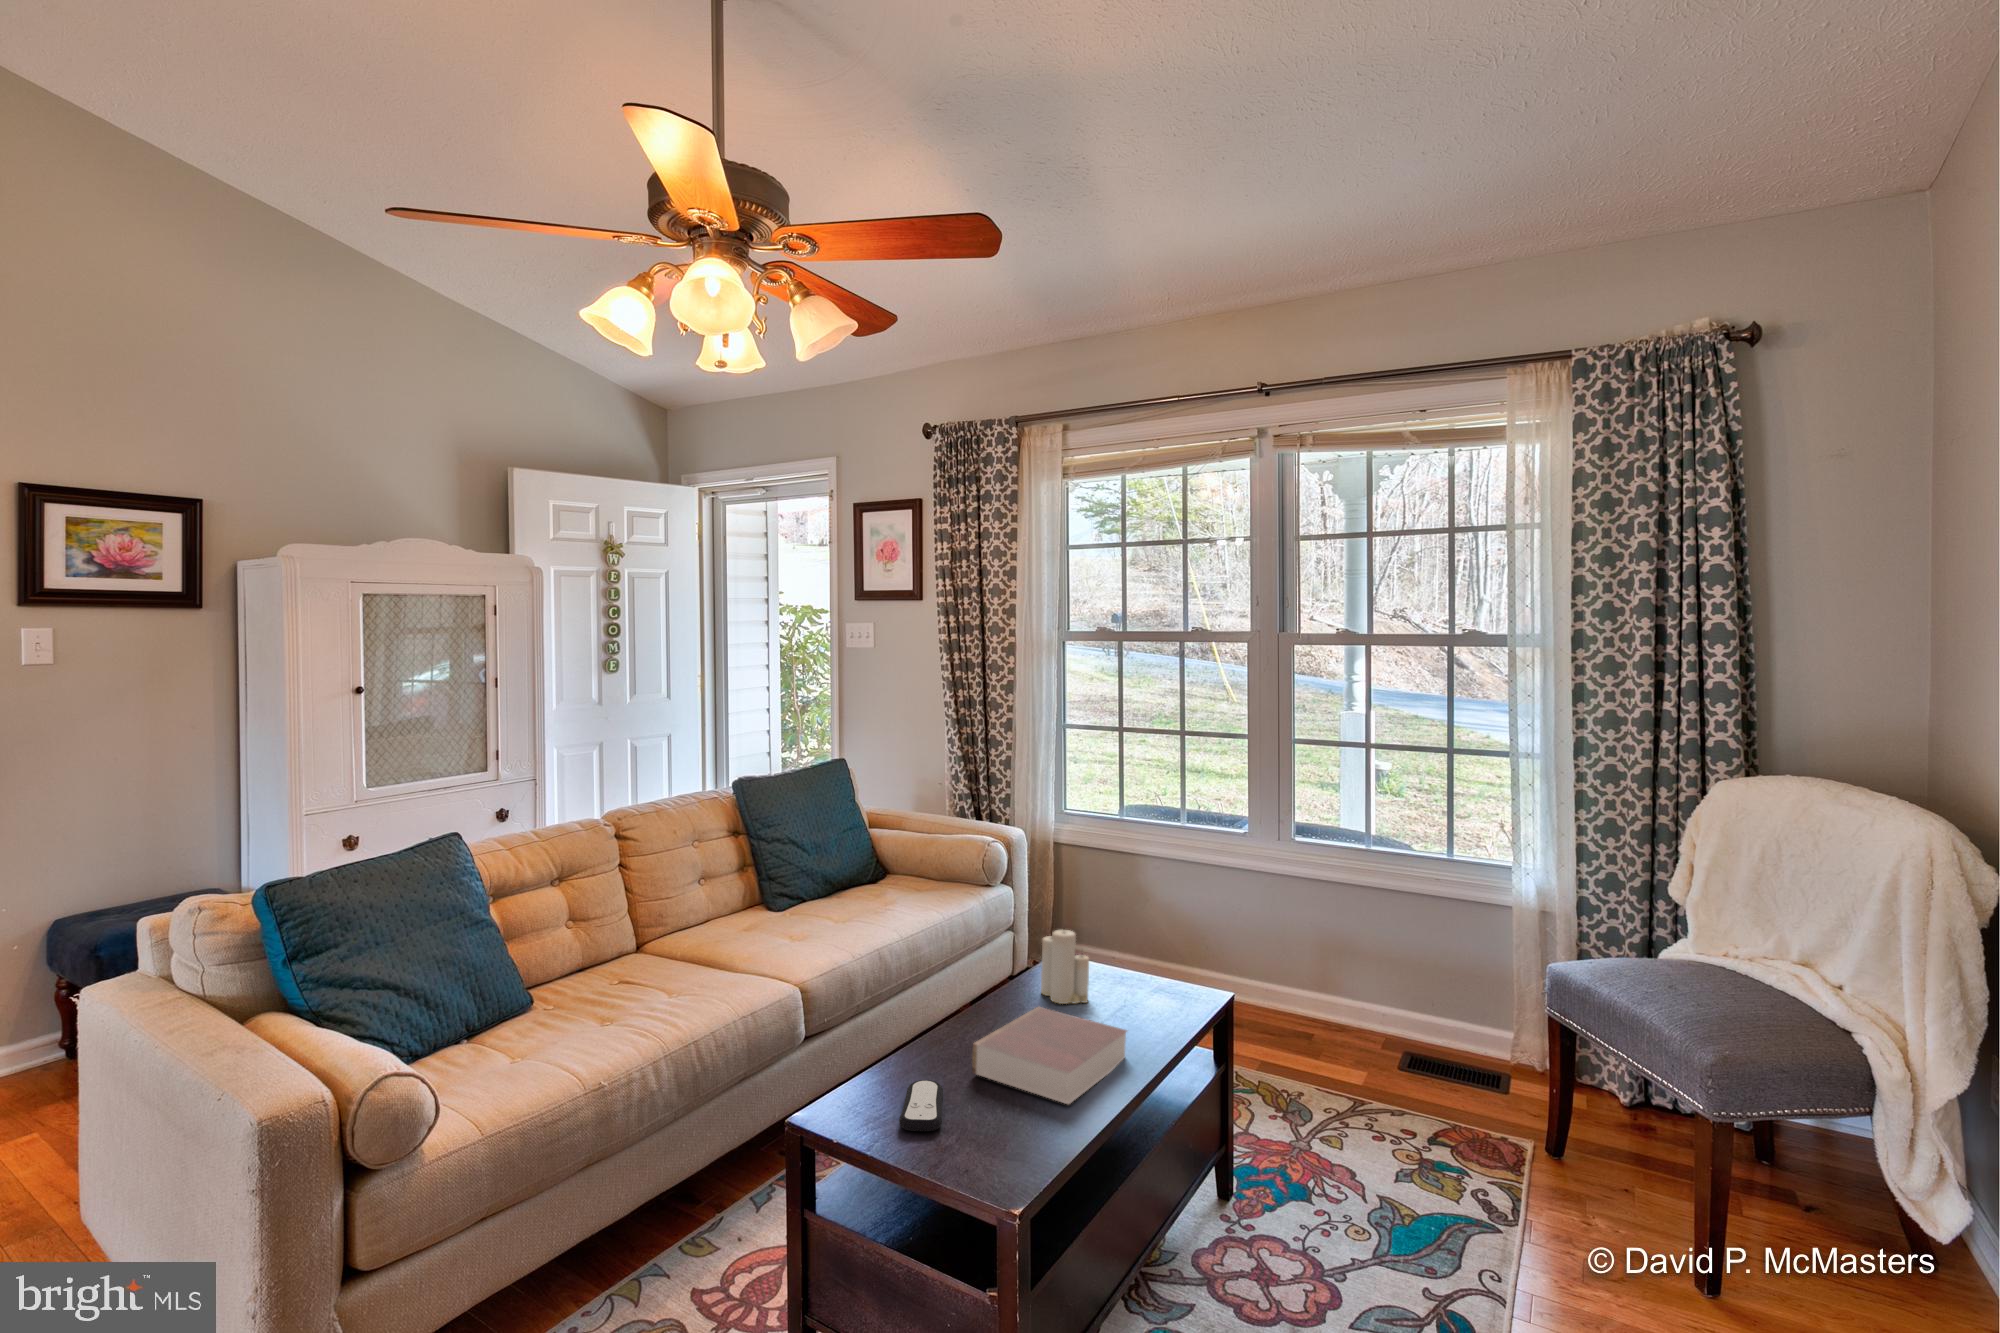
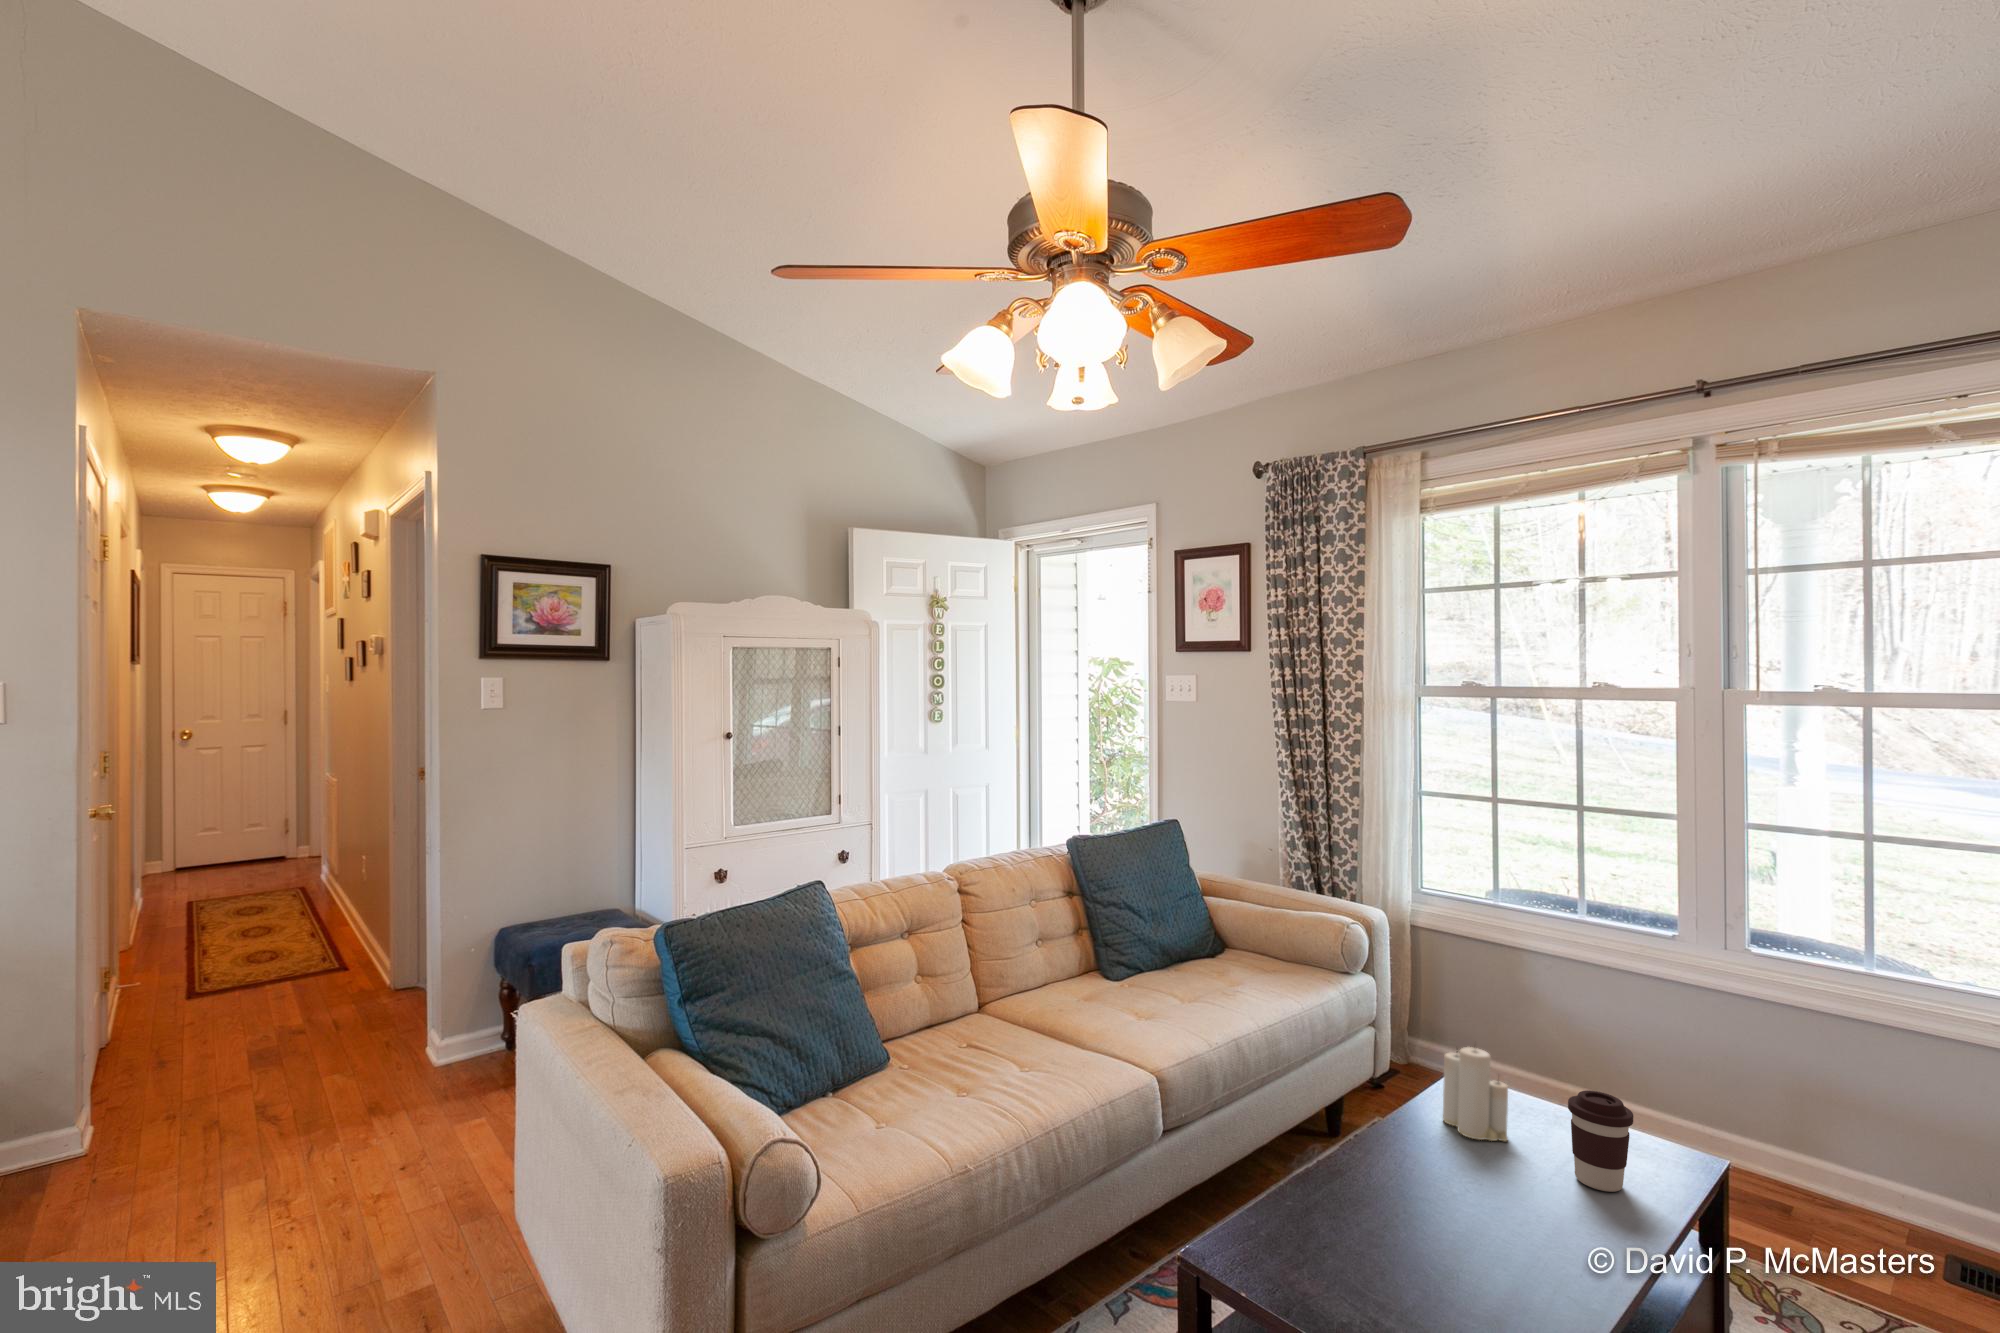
coffee cup: none [1127,952,1172,1029] -> present [1568,1090,1633,1192]
book: present [972,1007,1127,1104] -> none [1382,1142,1585,1285]
remote control: present [899,1080,943,1131] -> none [1307,1220,1361,1292]

